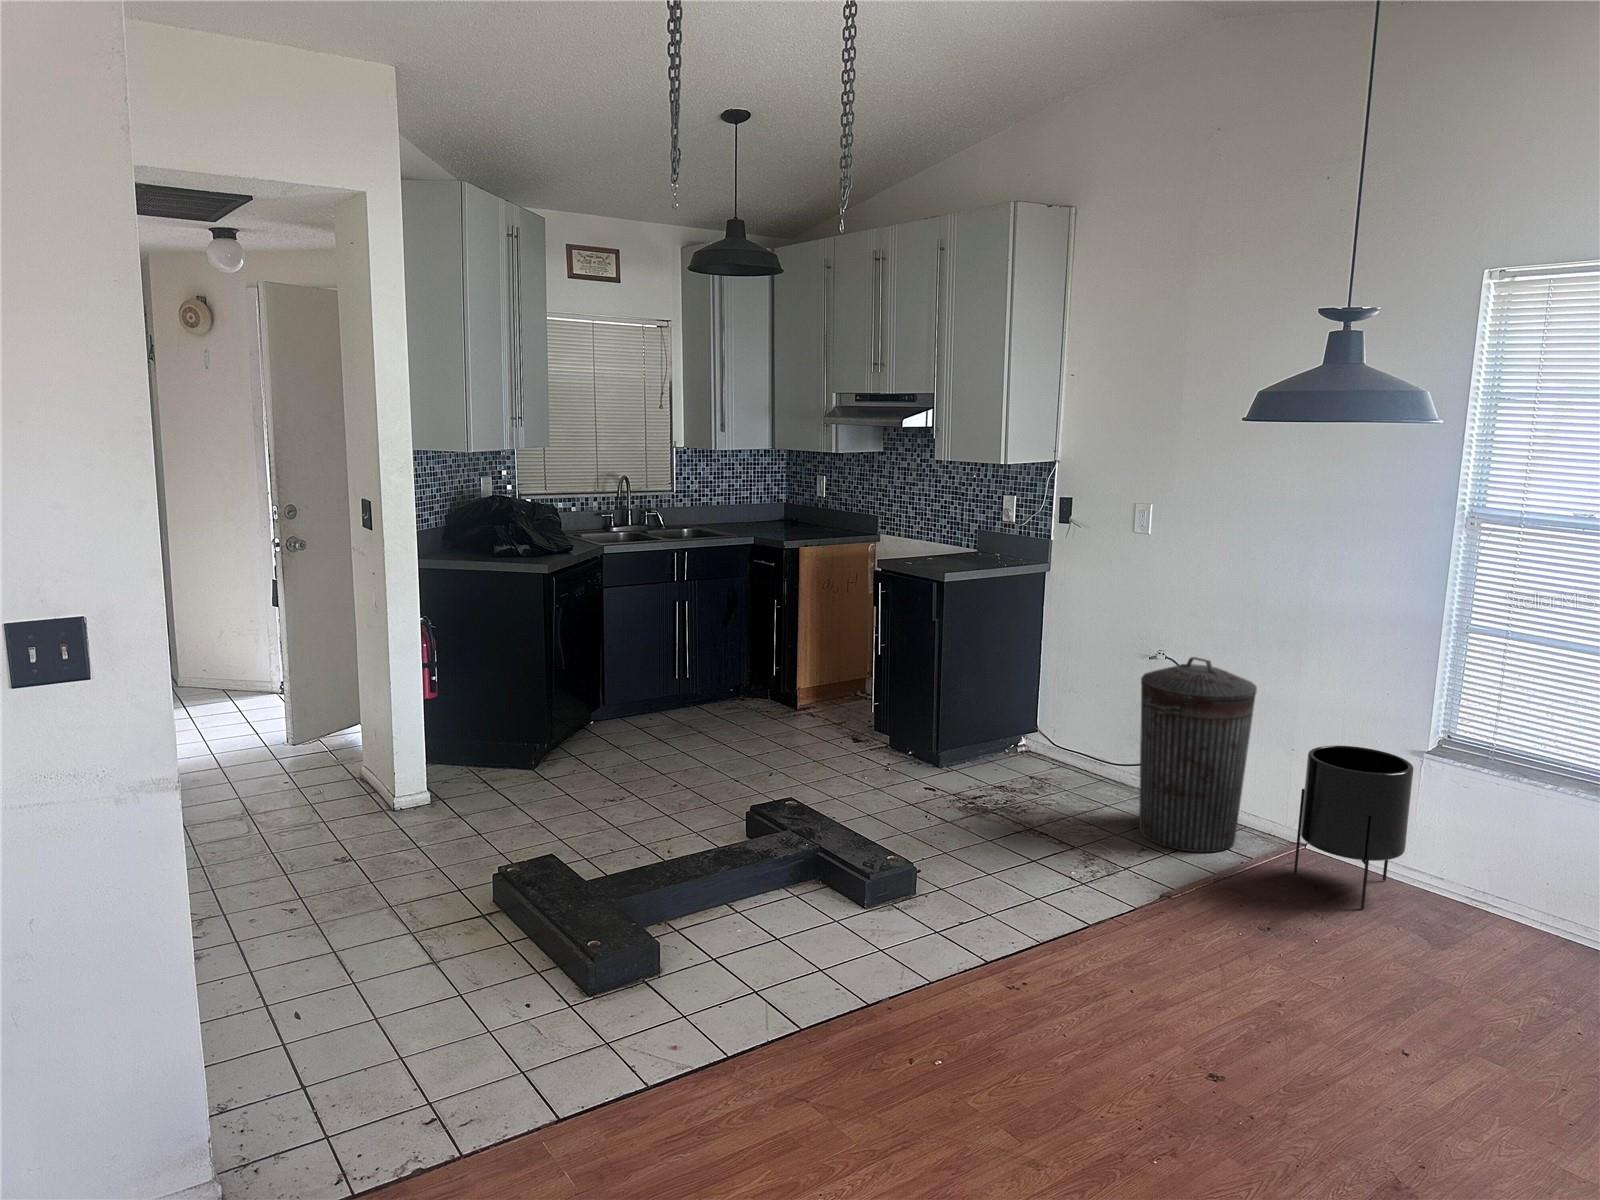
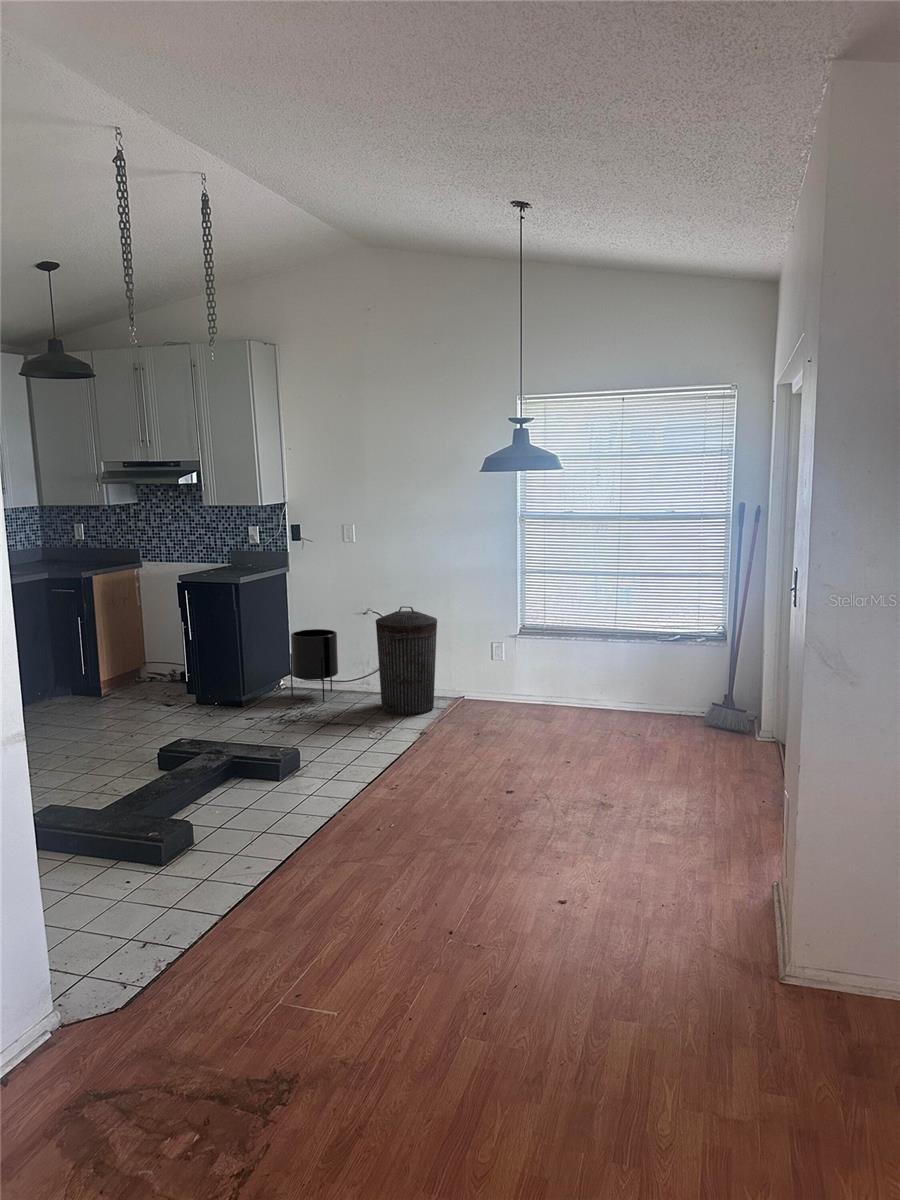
planter: present [1294,746,1413,909] -> present [290,629,338,702]

